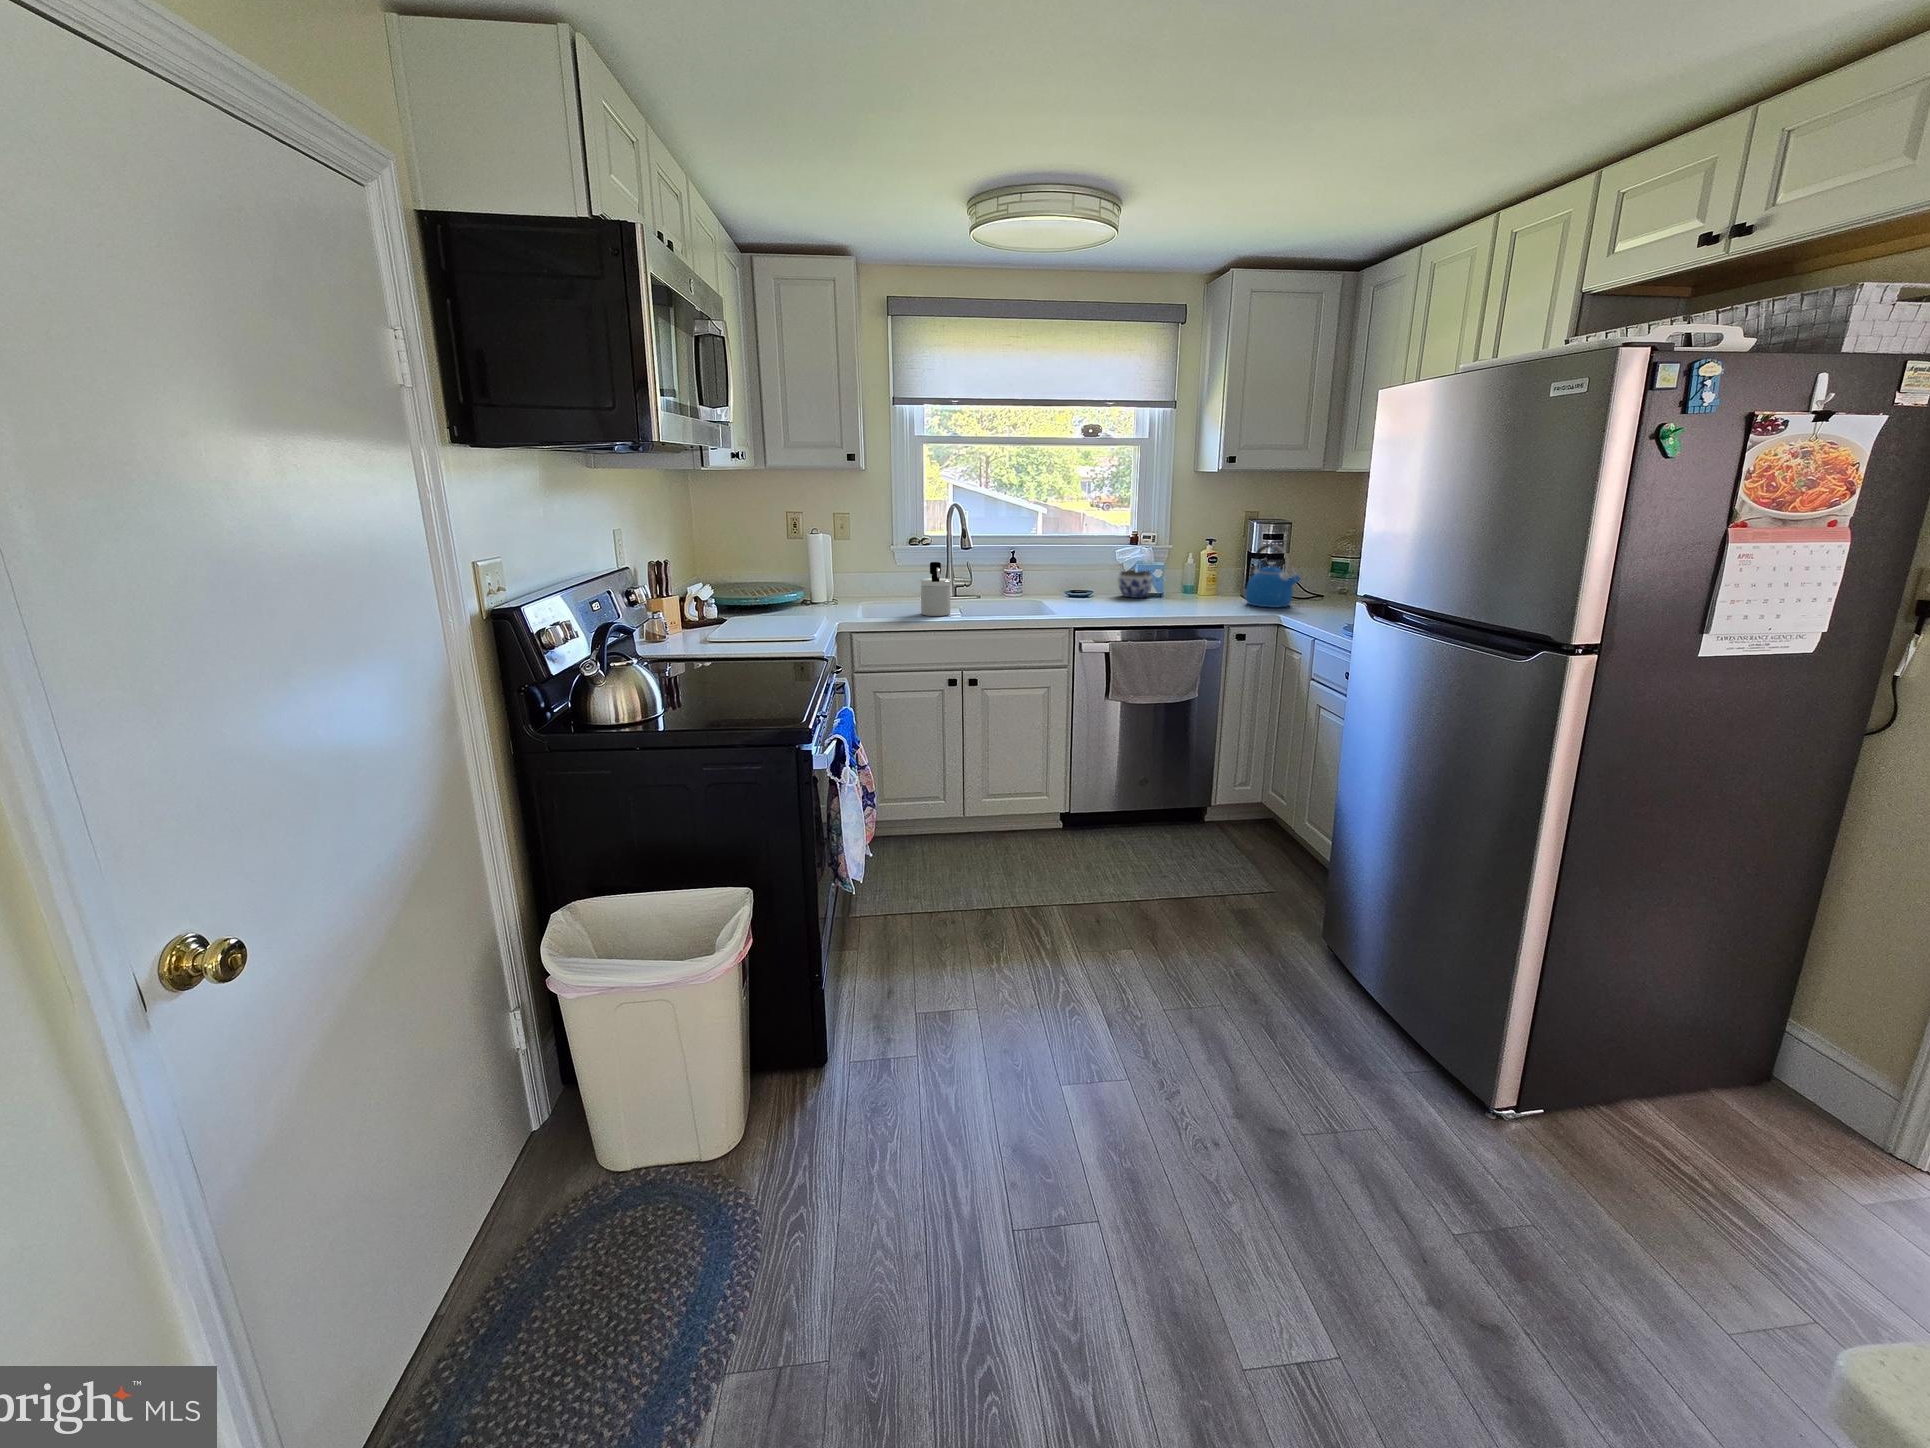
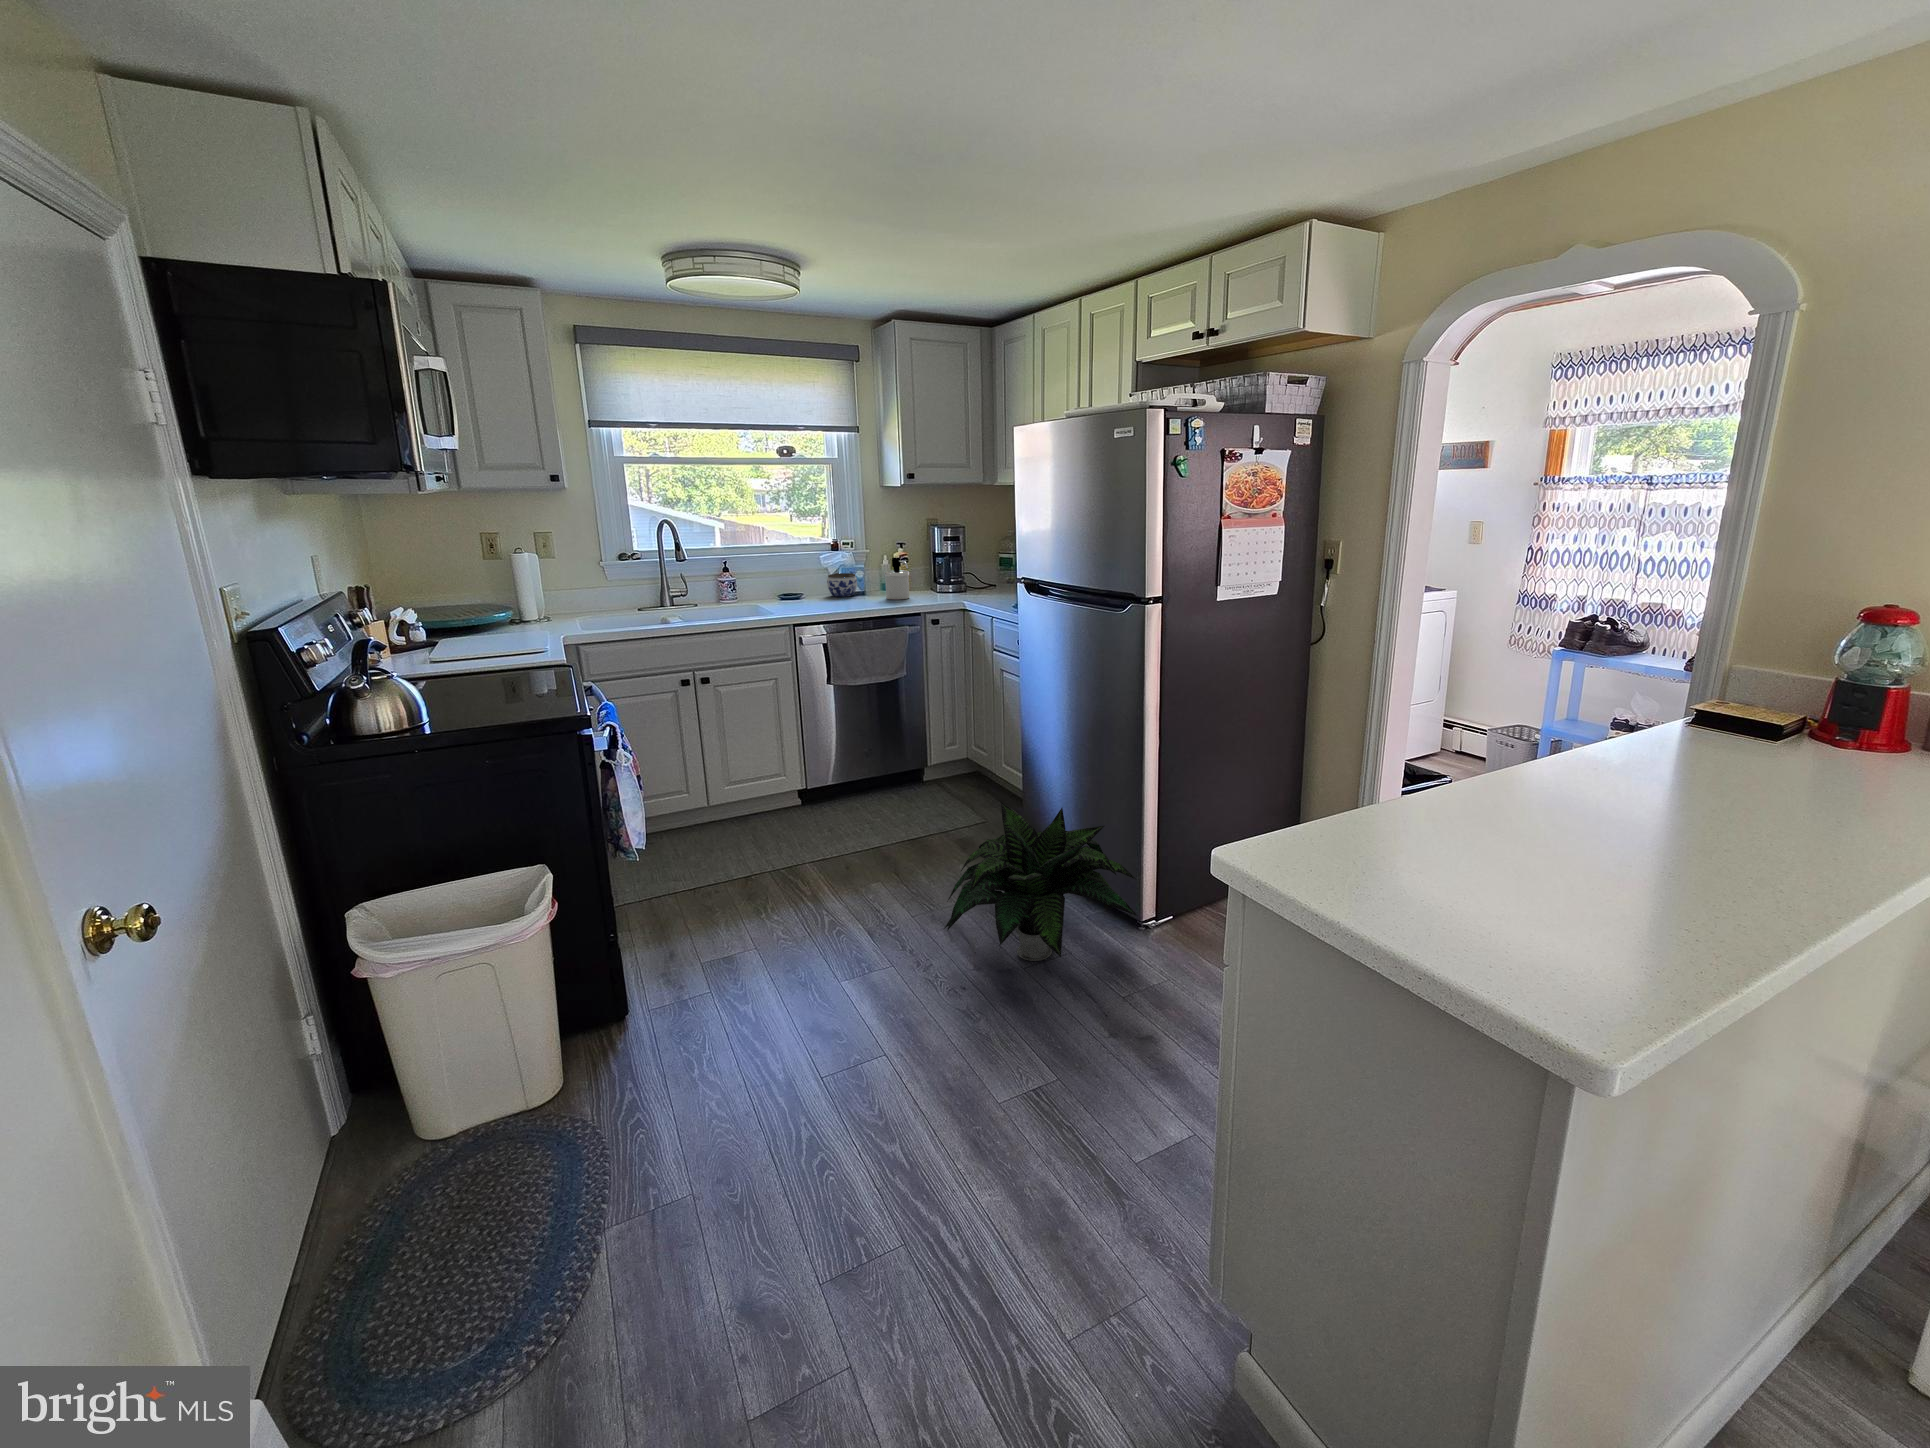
kettle: present [1246,544,1300,607] -> none [935,545,976,597]
soap dispenser: present [920,562,951,616] -> present [884,557,909,600]
potted plant: none [1197,898,1502,1158] -> present [945,802,1137,961]

